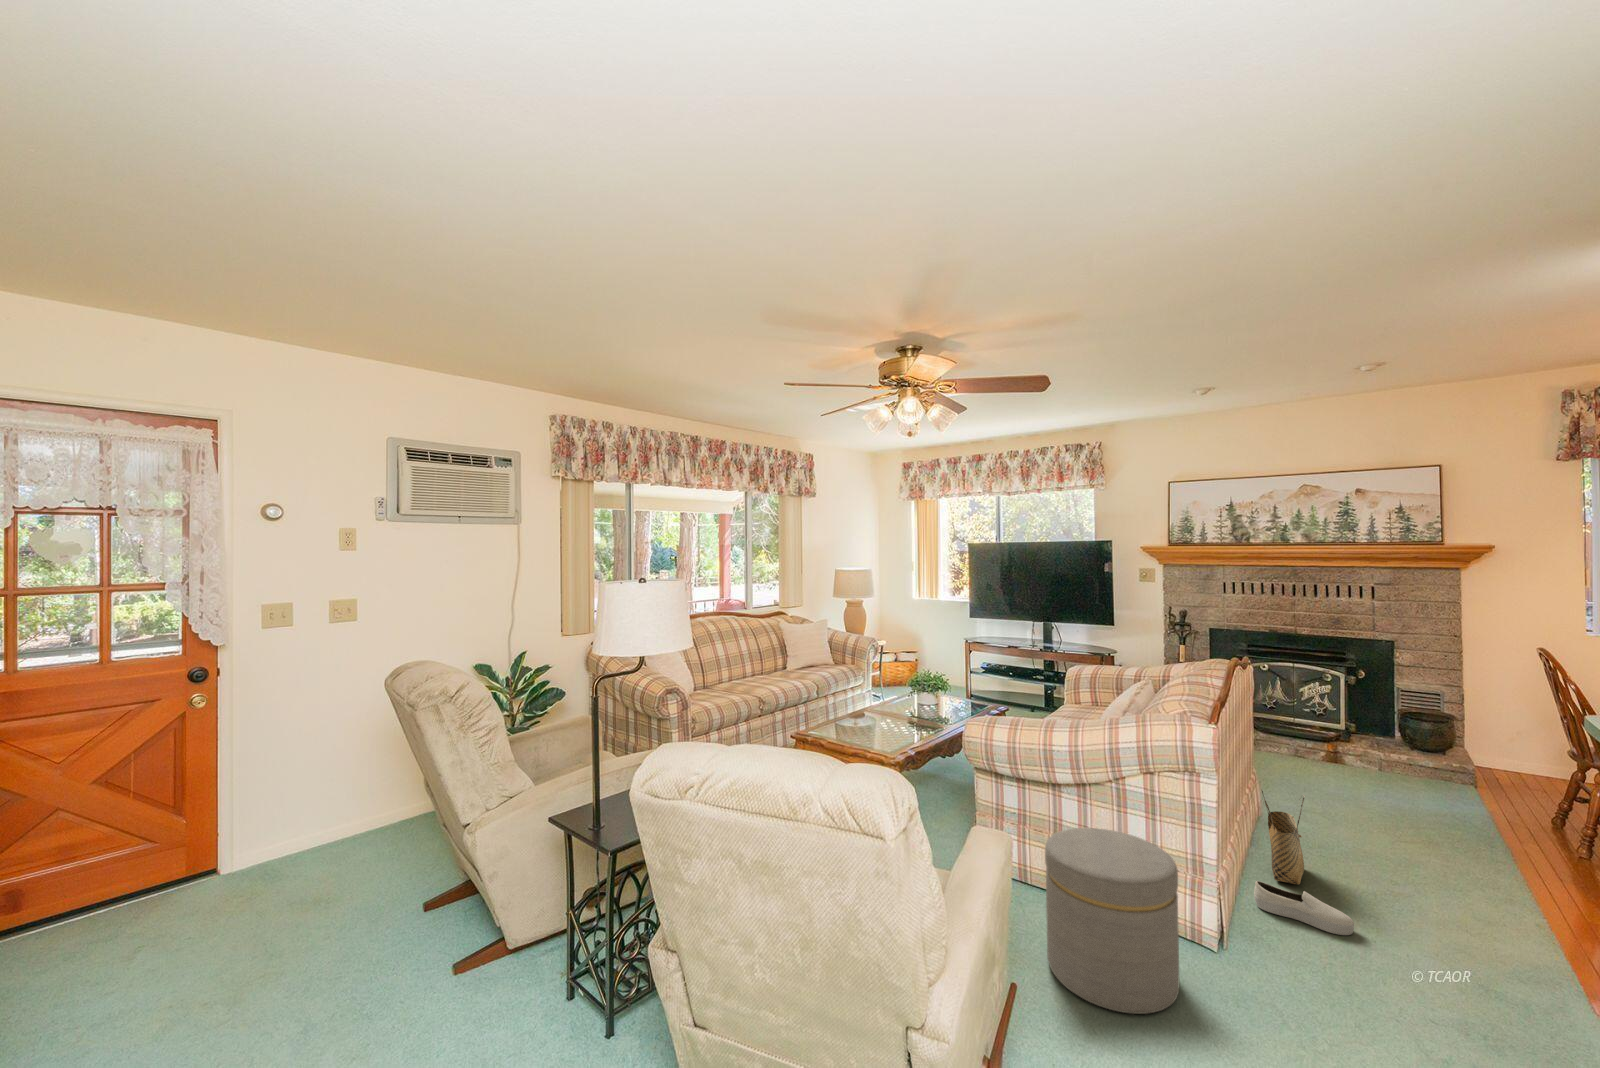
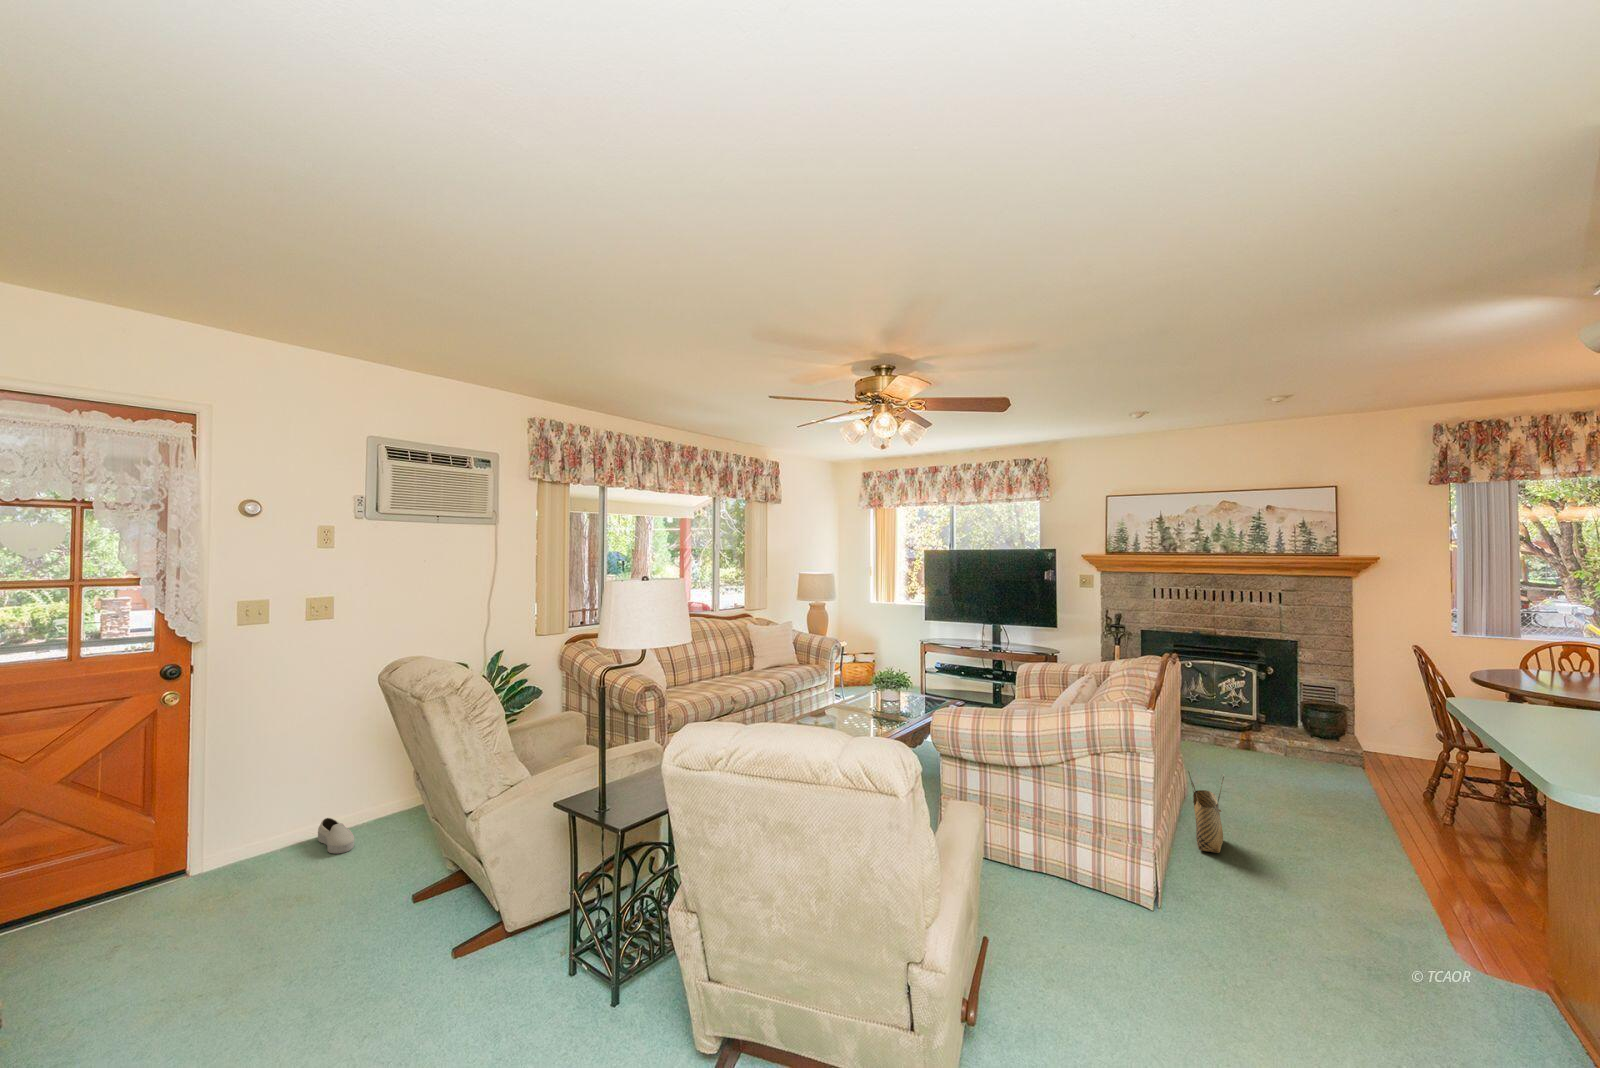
ottoman: present [1045,828,1179,1014] -> none [1008,804,1122,962]
shoe: present [1254,881,1354,935] -> present [318,818,354,854]

